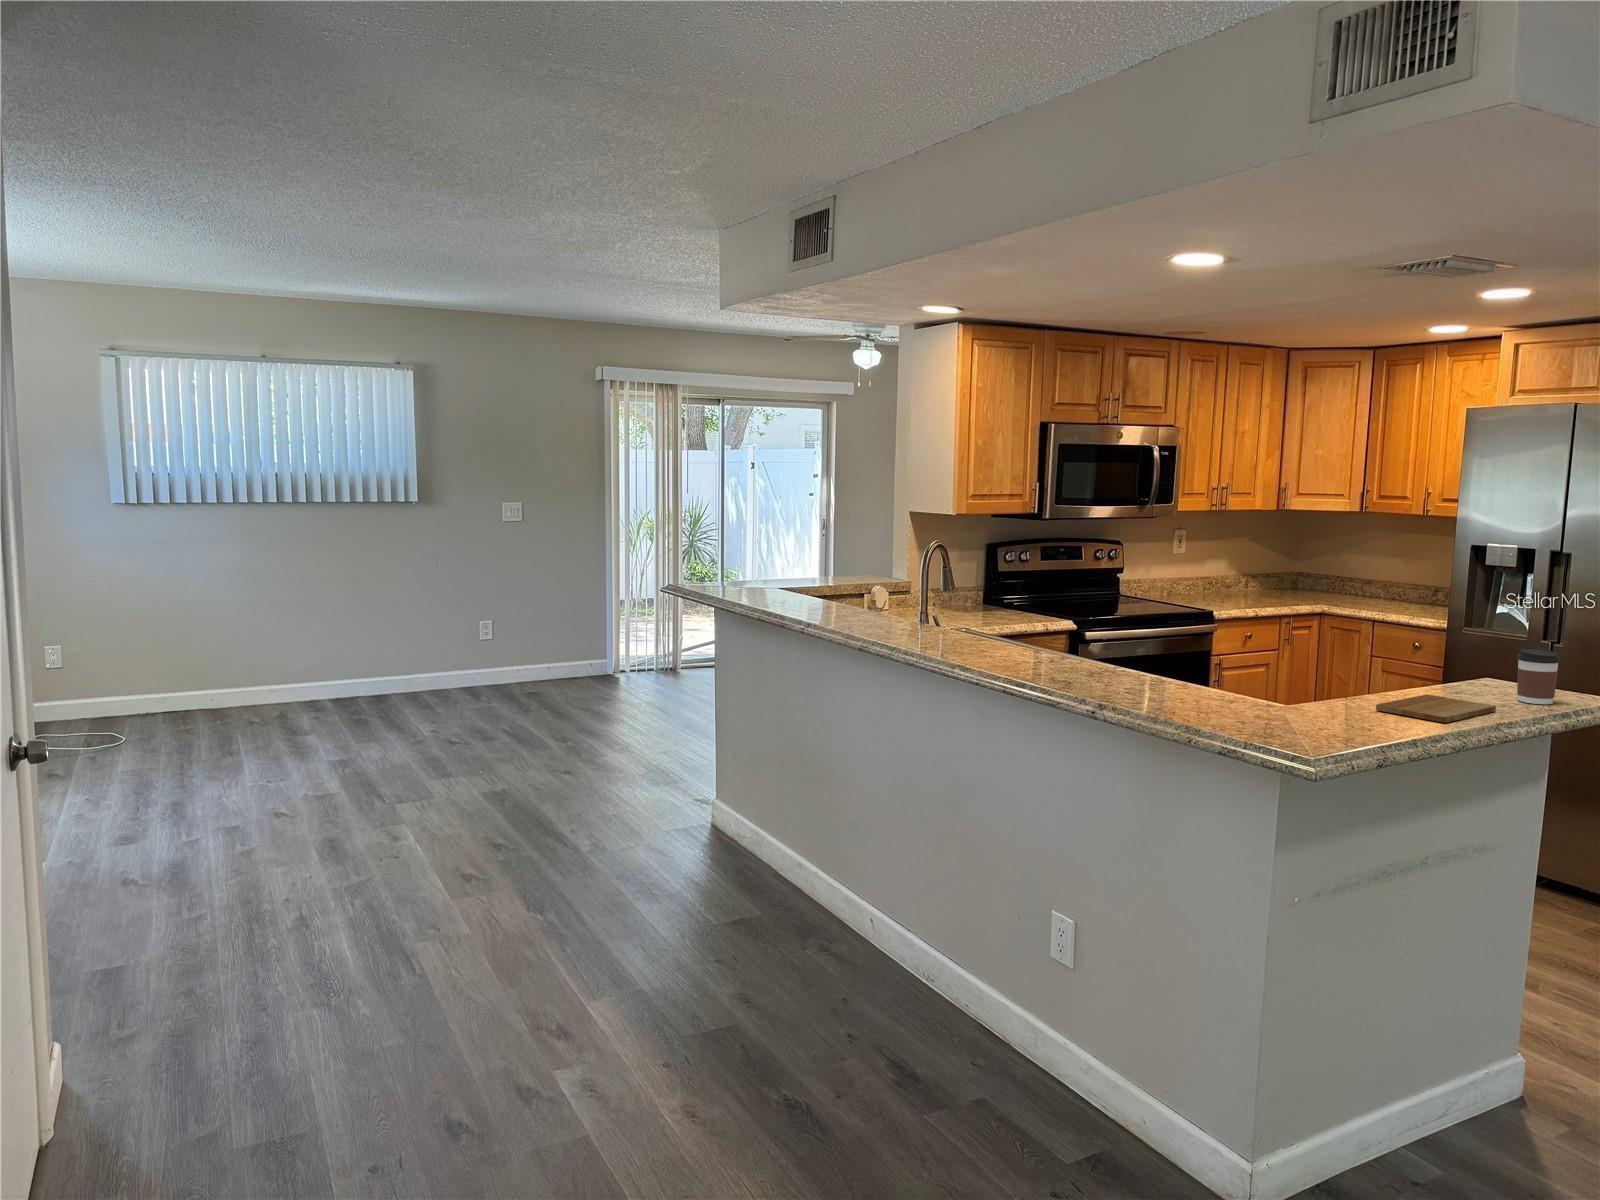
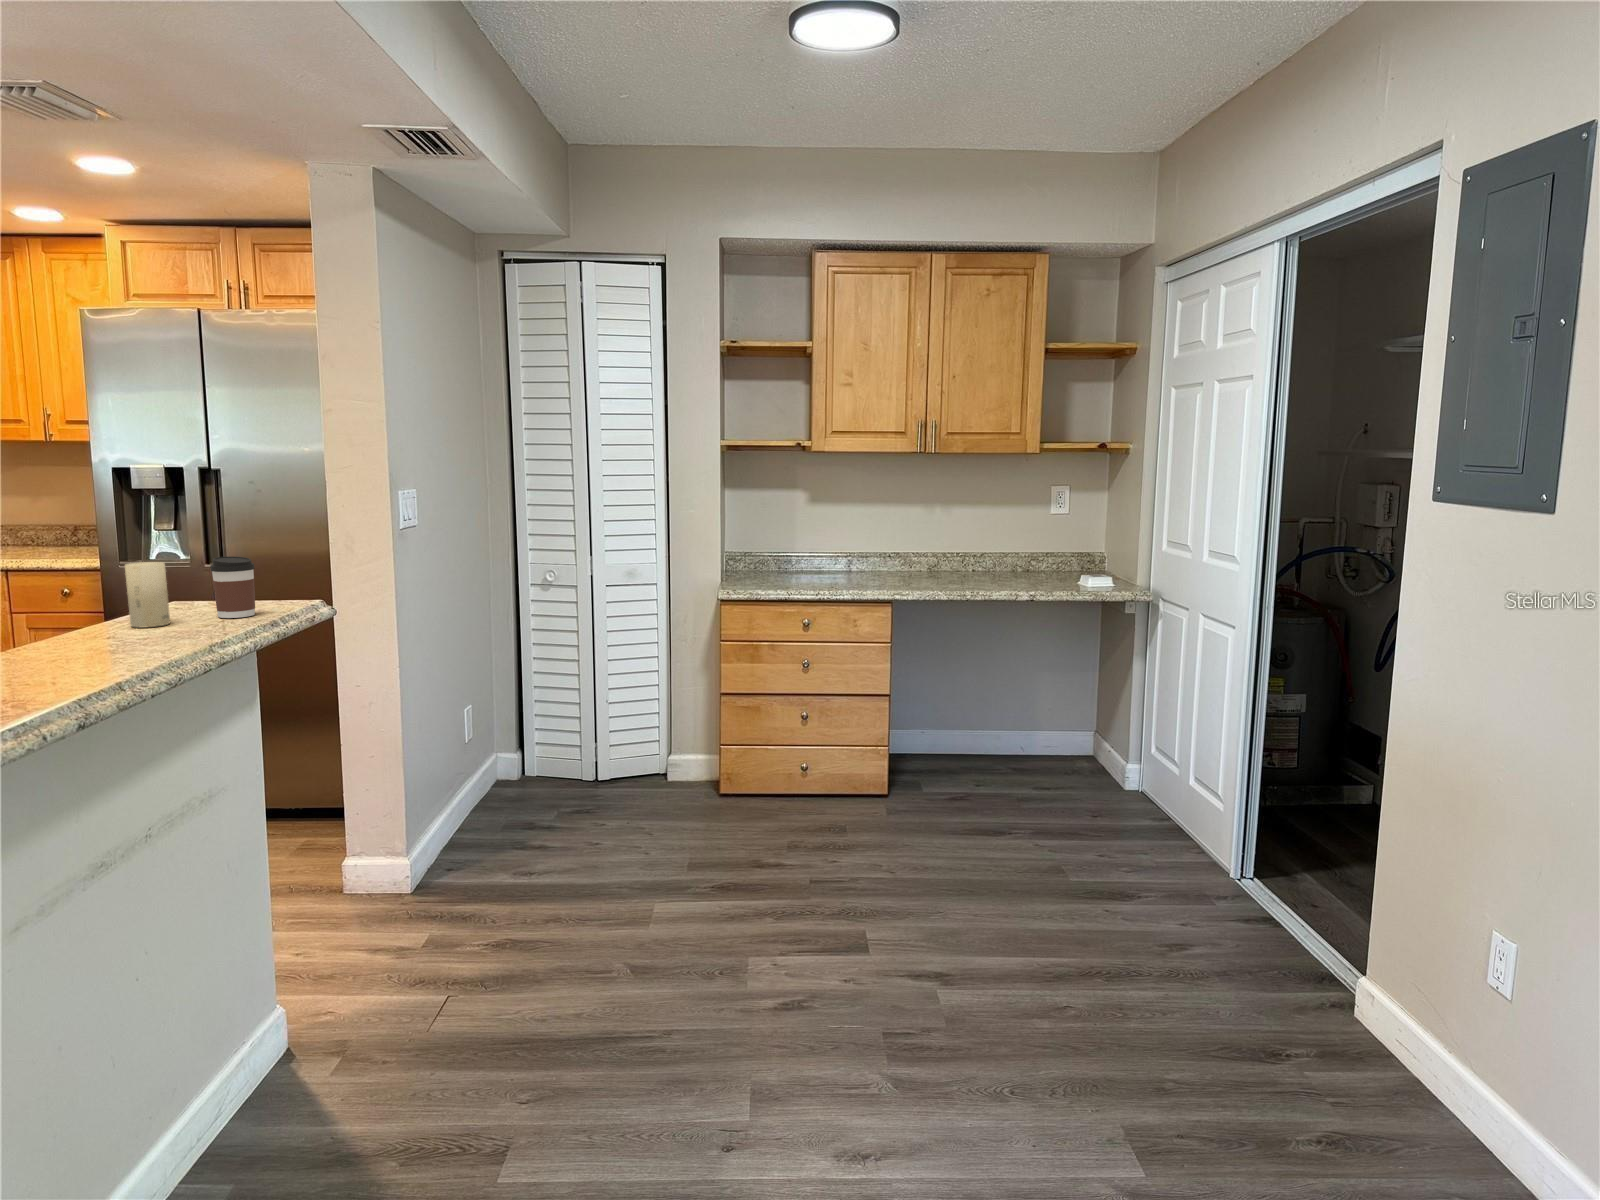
candle: none [1441,644,1477,699] -> present [125,562,170,627]
cutting board: present [1376,695,1496,723] -> none [52,626,201,658]

